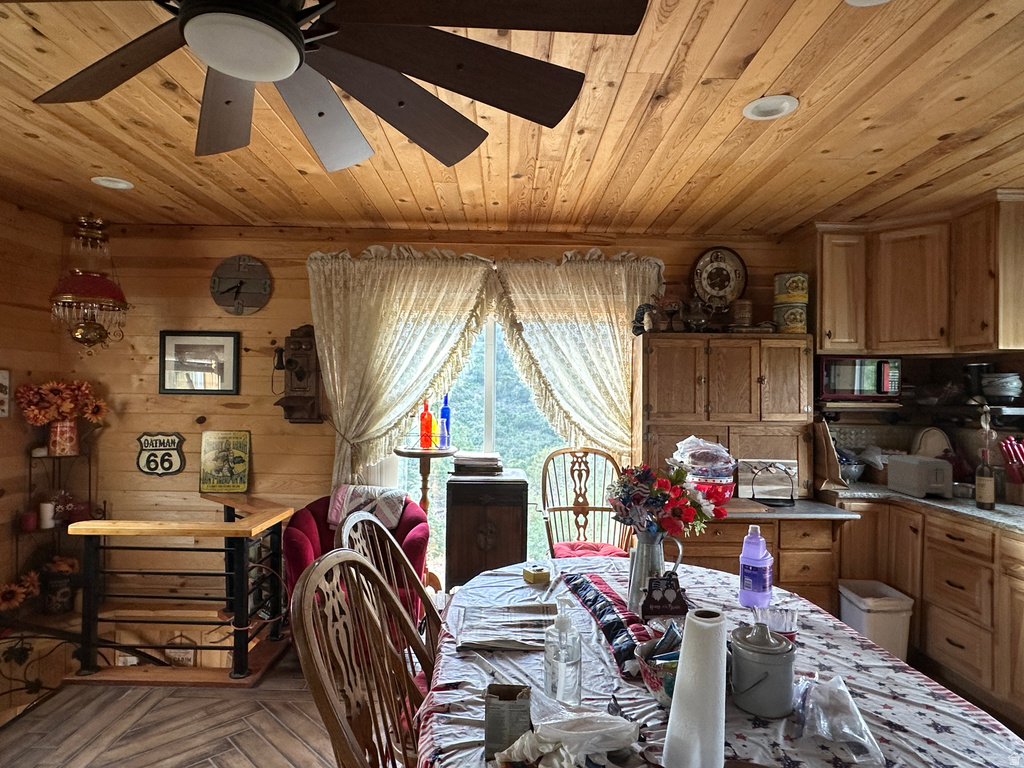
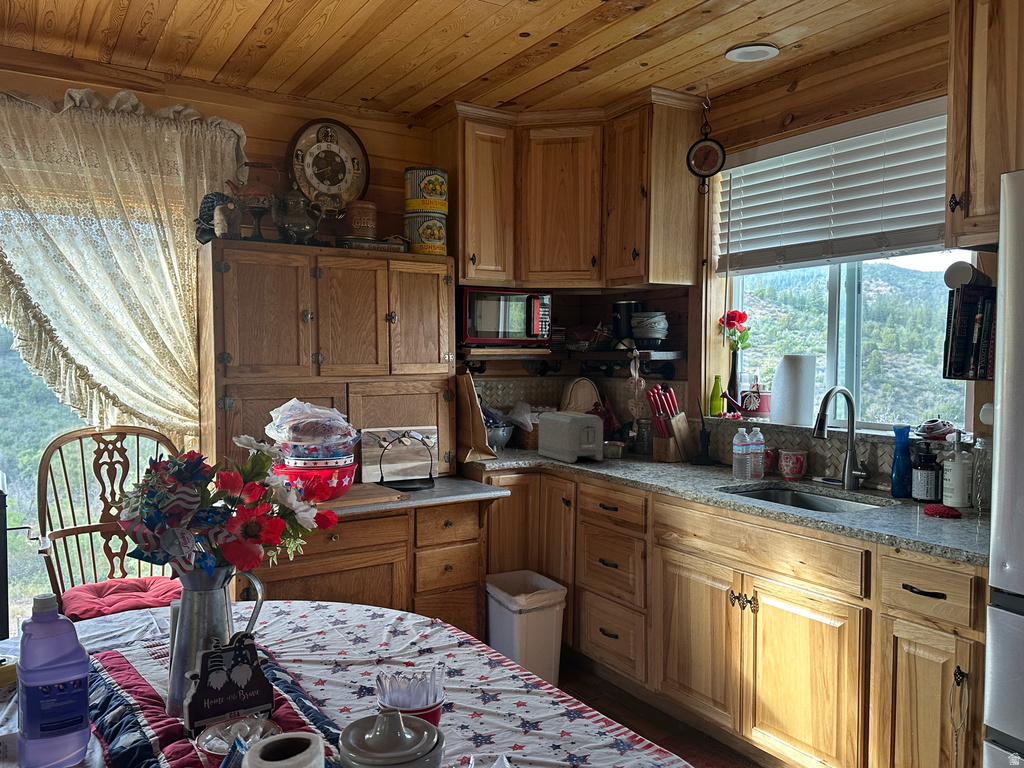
wine bottle: present [976,449,995,510] -> none [625,400,643,470]

